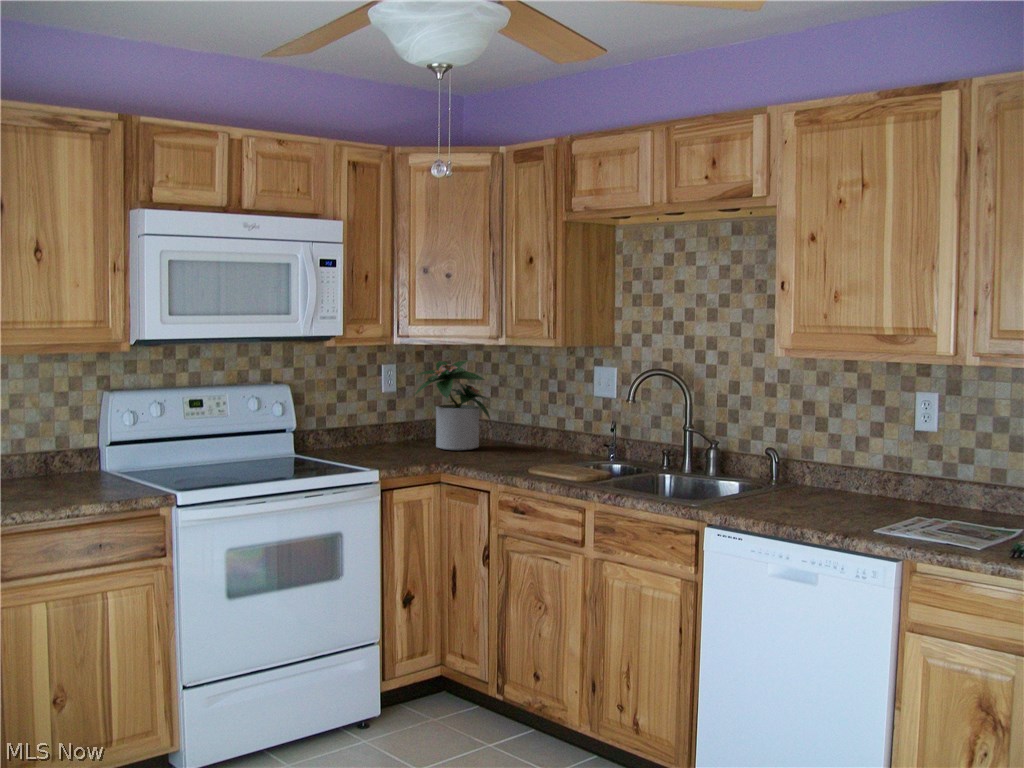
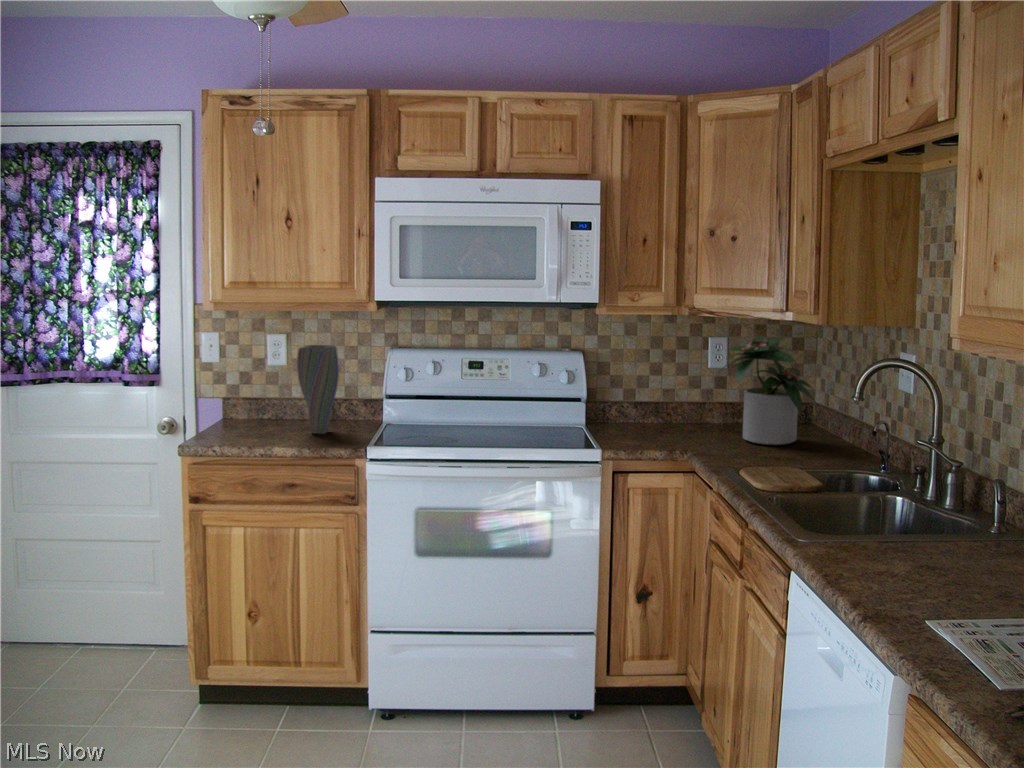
vase: none [22,385,69,485] -> present [297,345,339,434]

